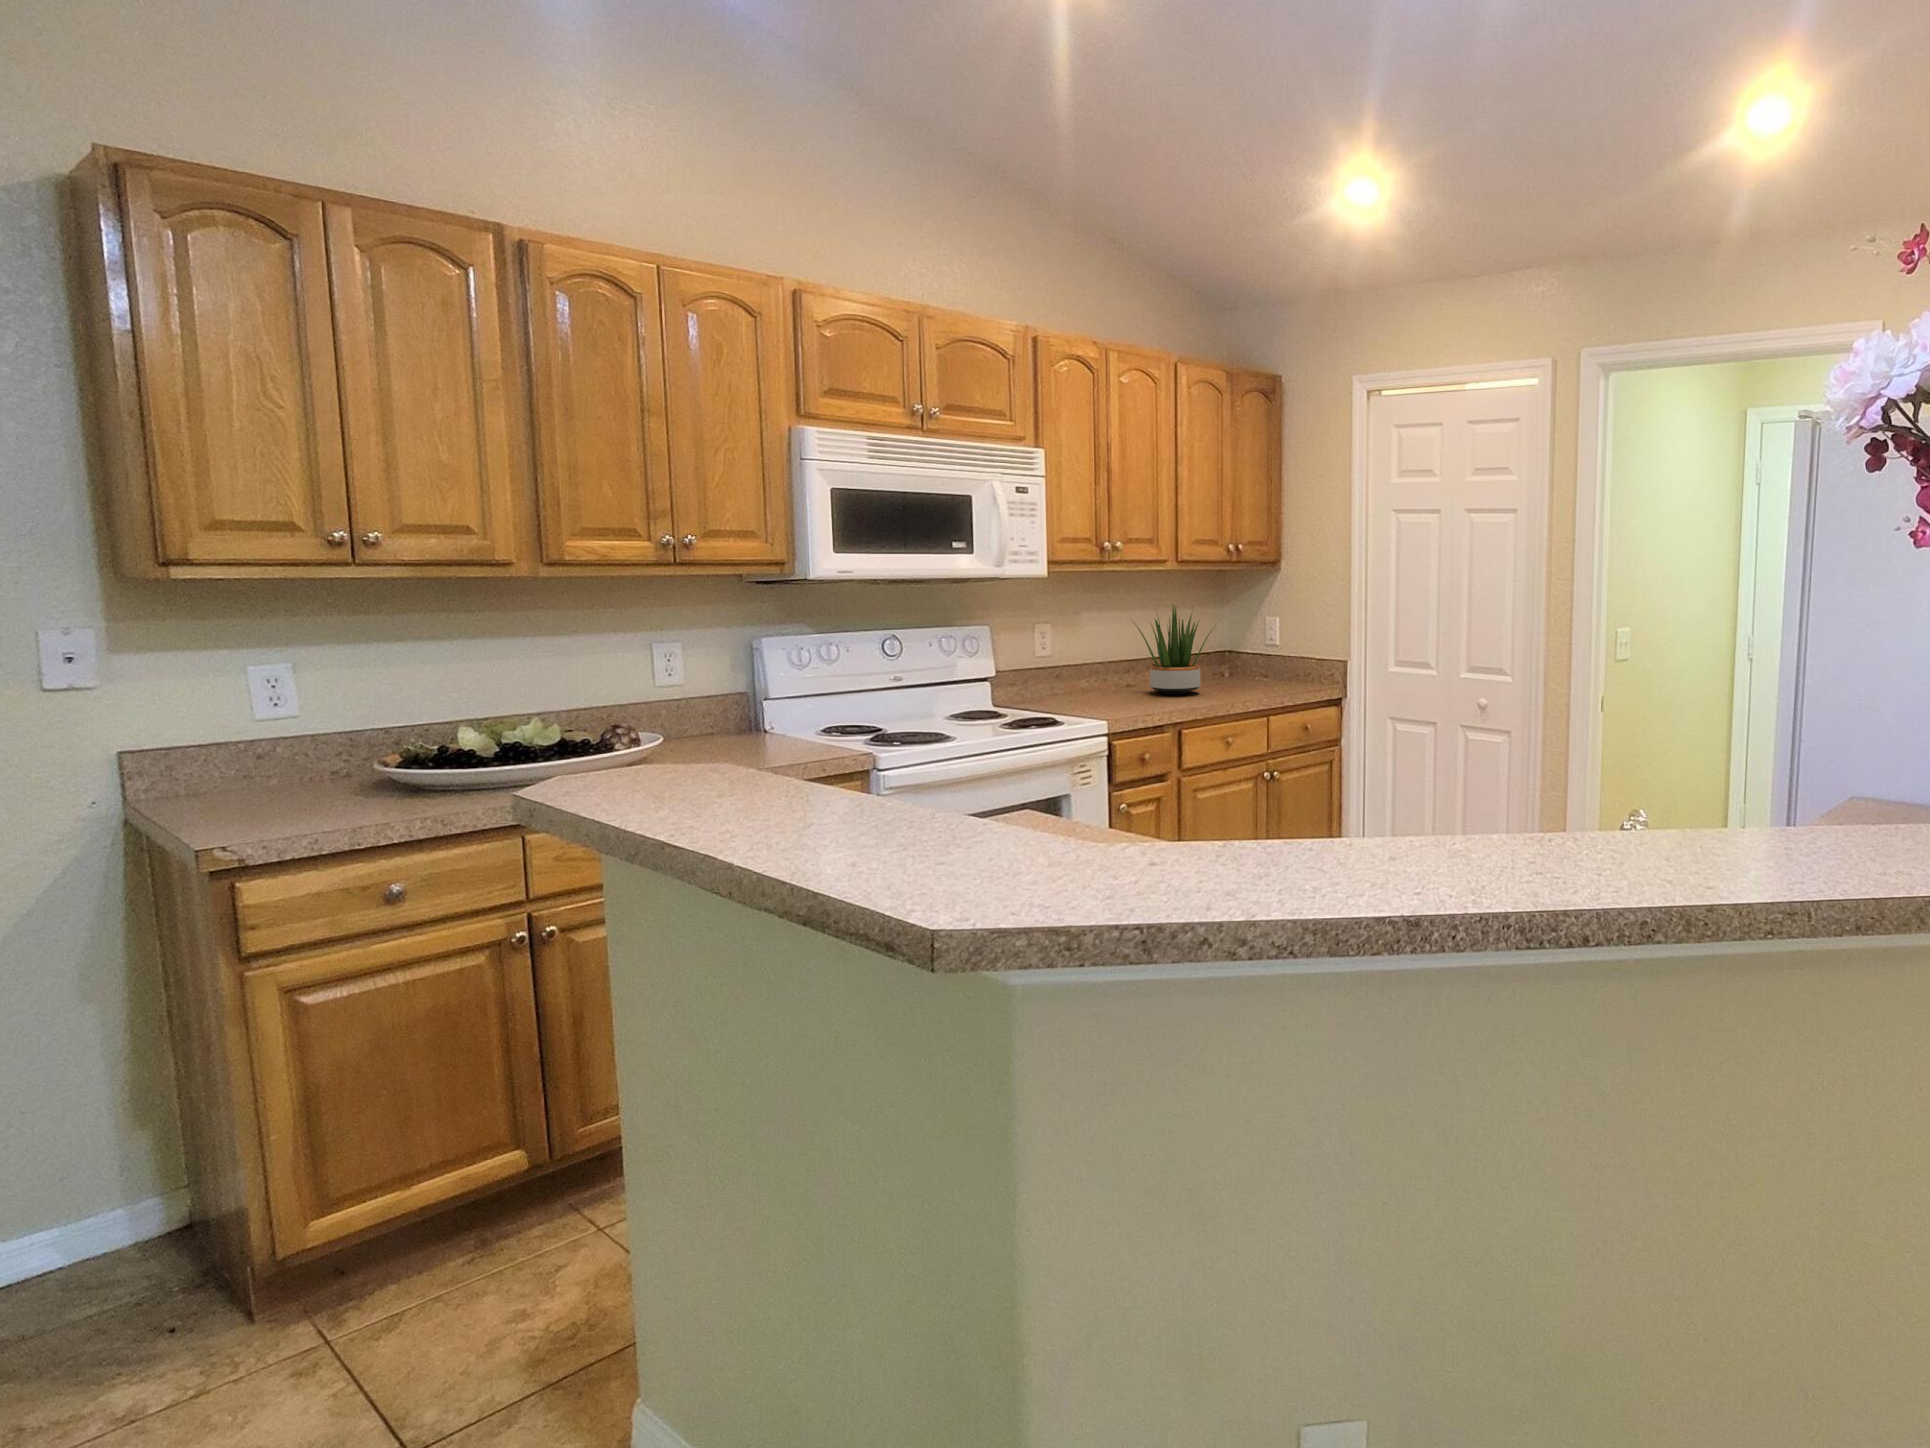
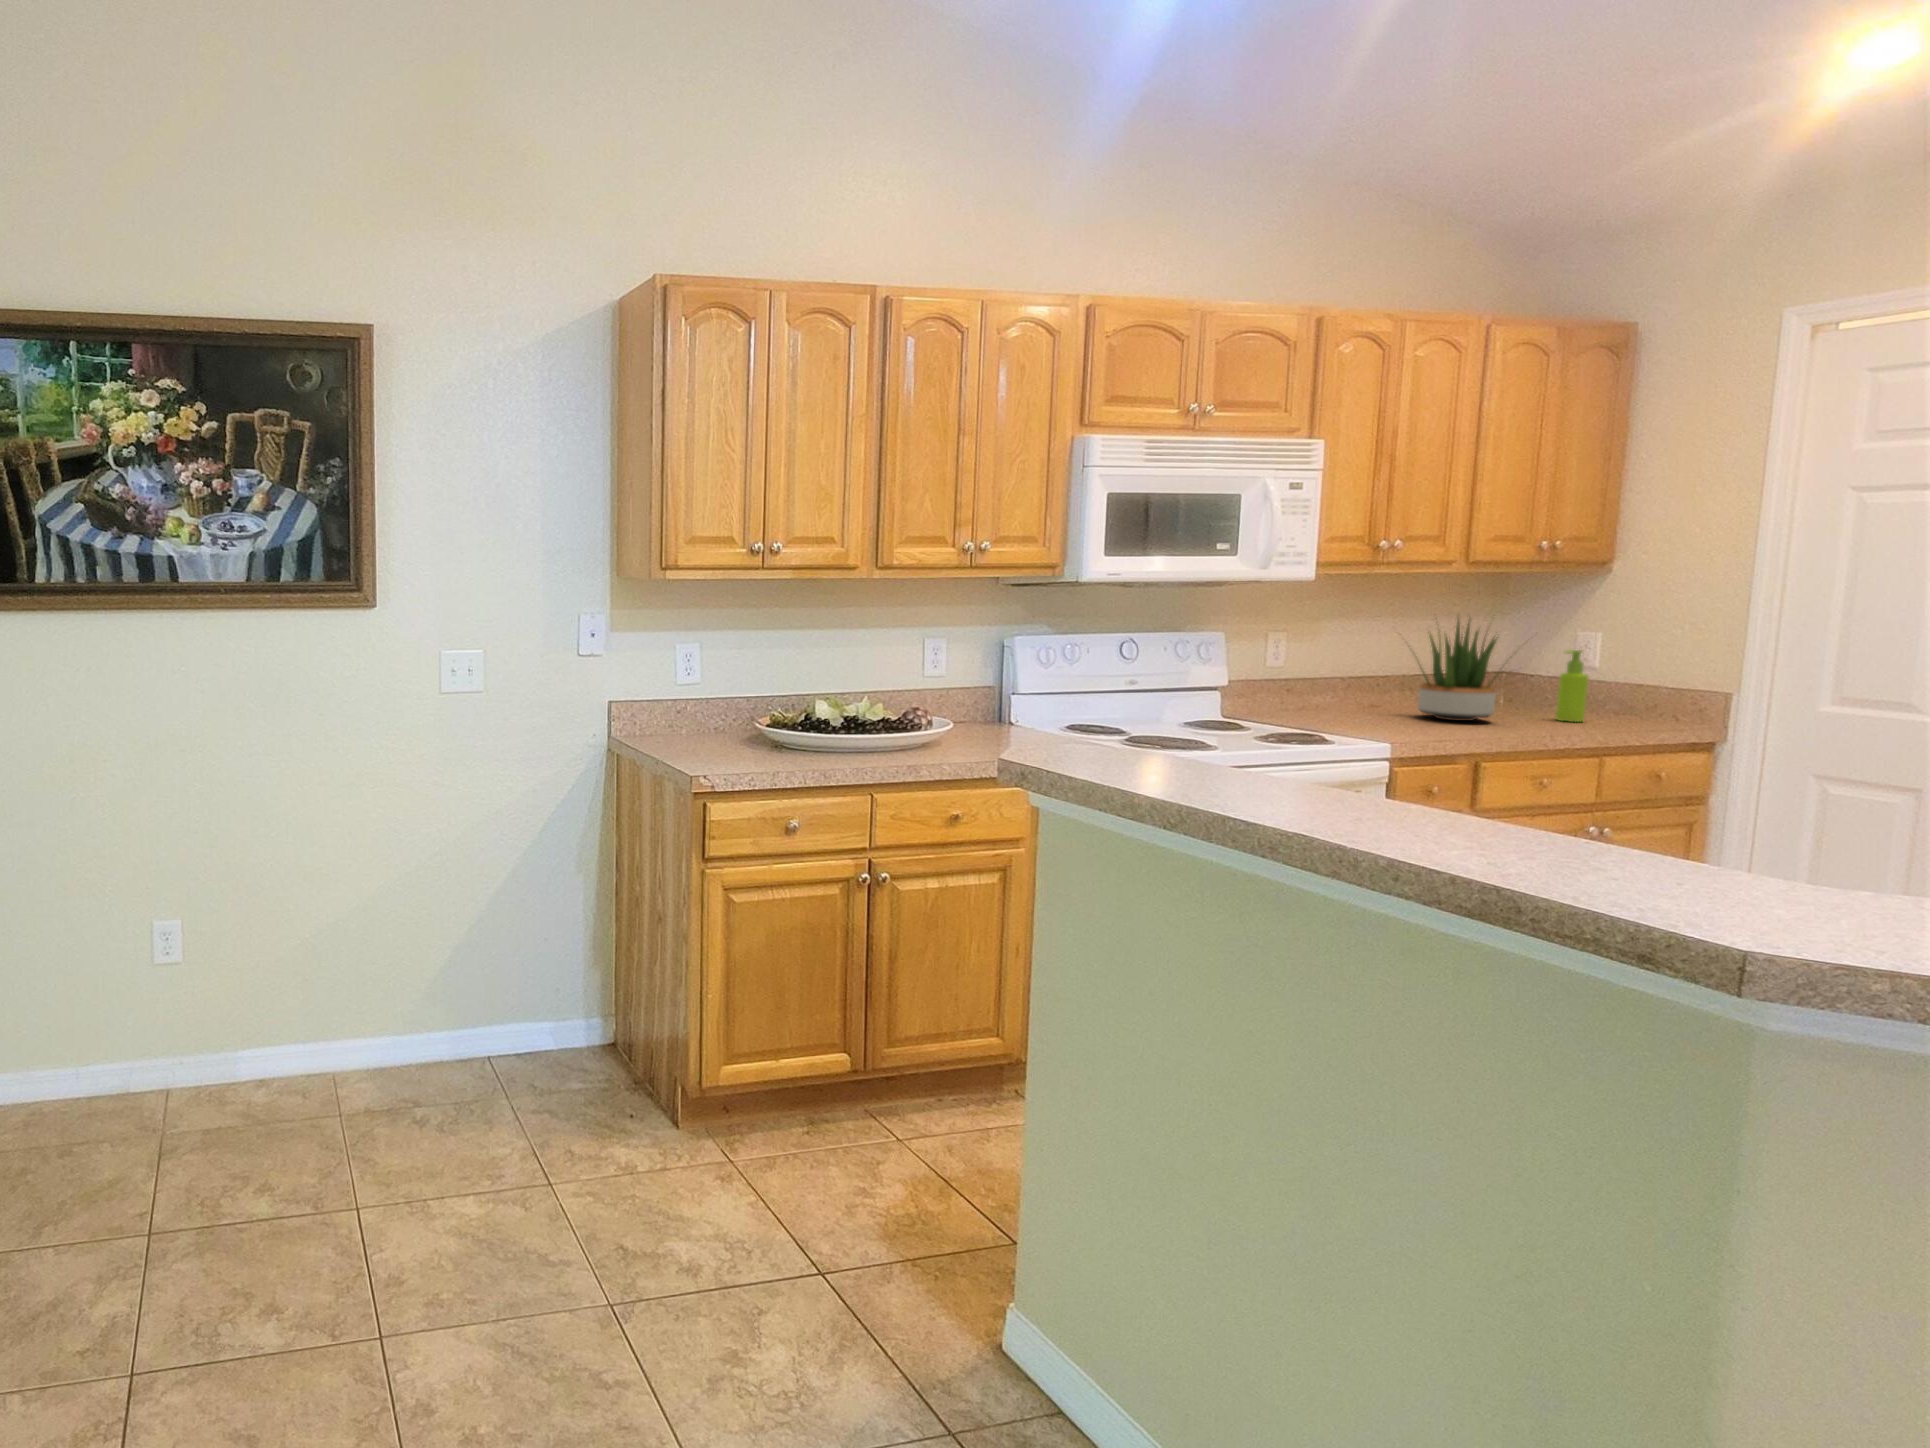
soap dispenser: none [1243,632,1261,689] -> present [1556,650,1588,722]

